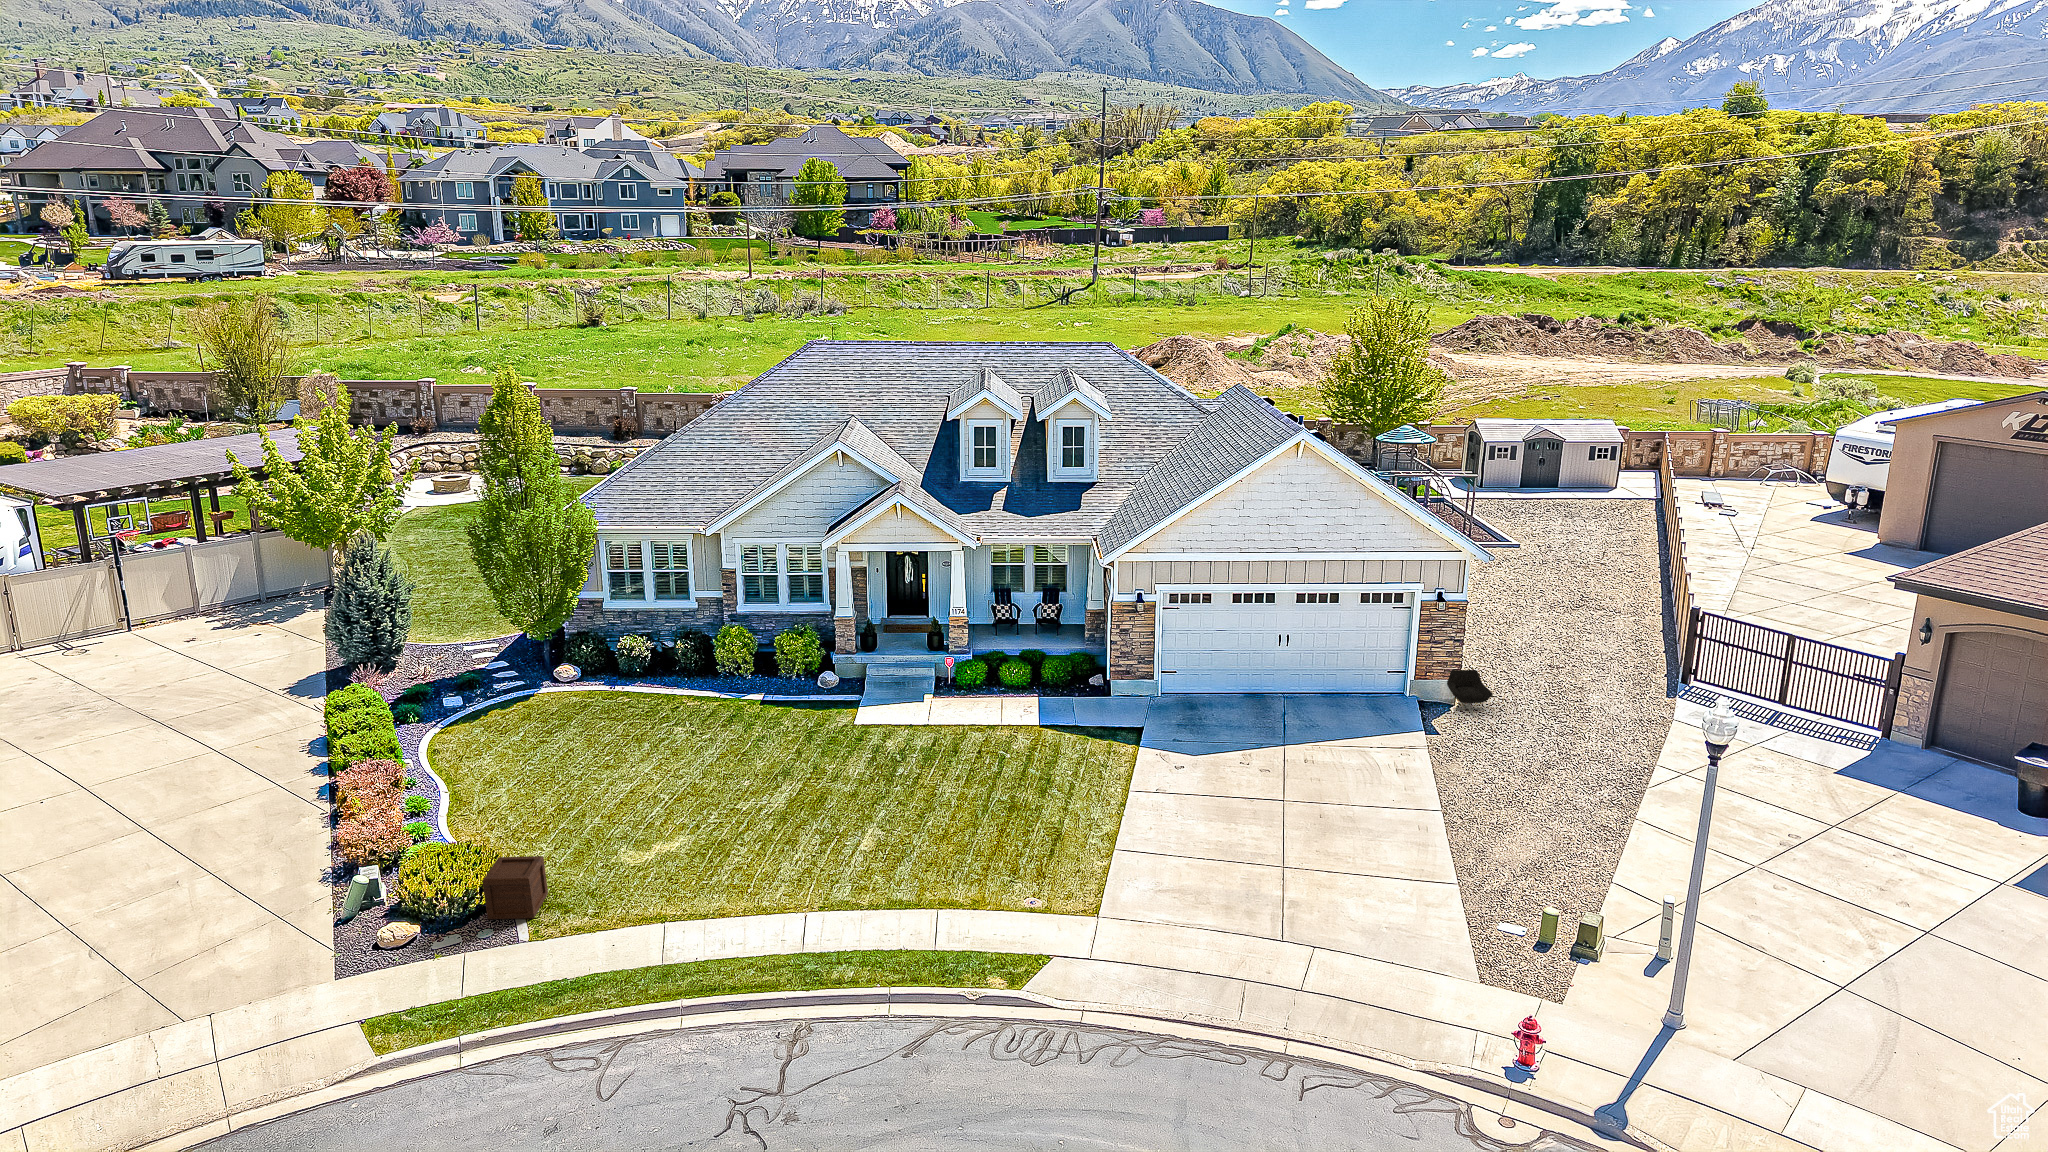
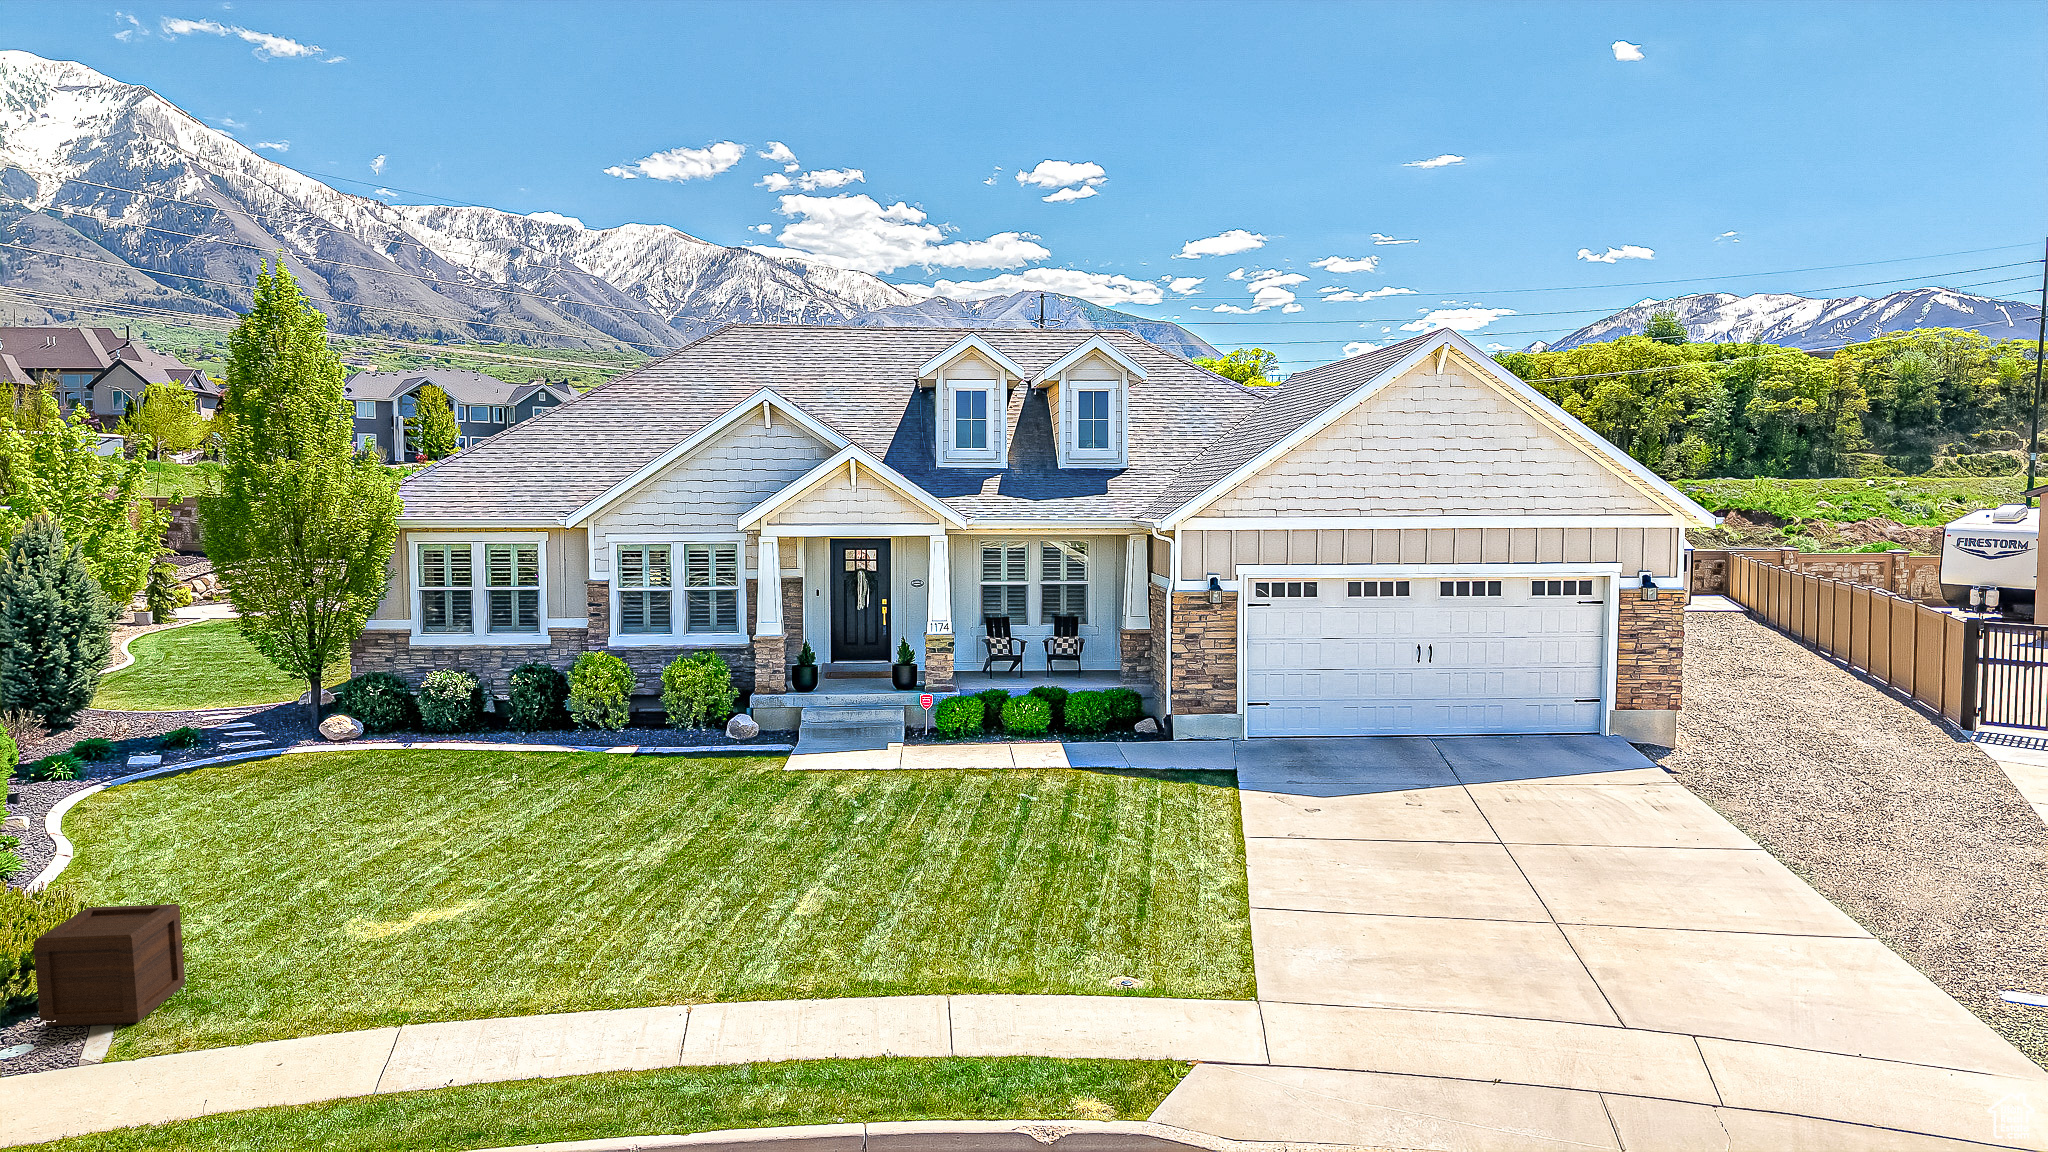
lounge chair: present [1447,670,1493,716] -> none [1673,689,1750,751]

